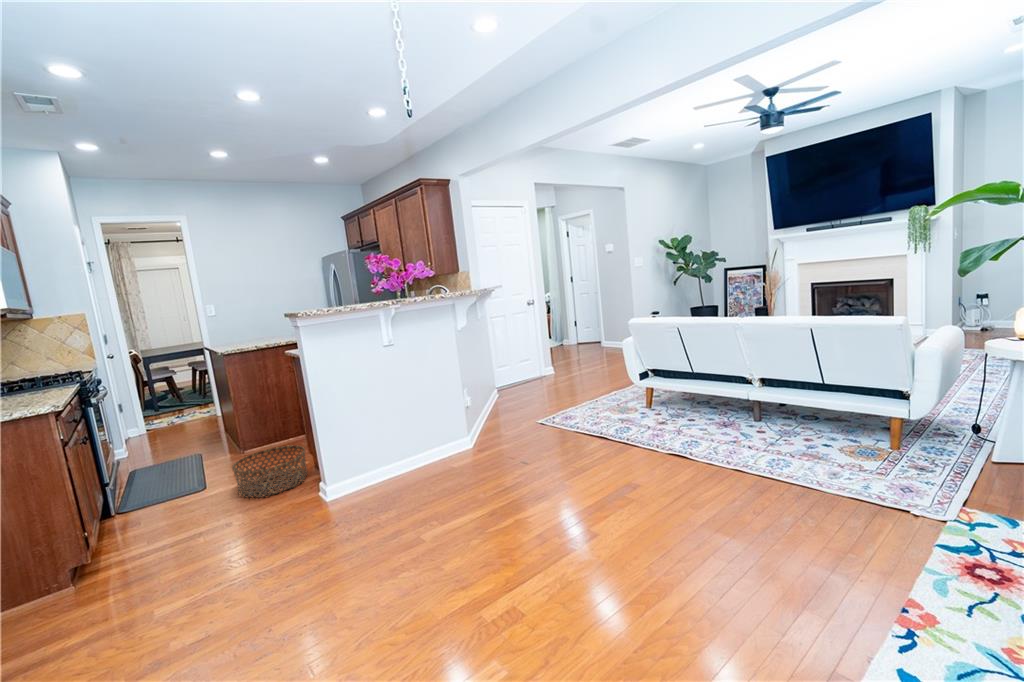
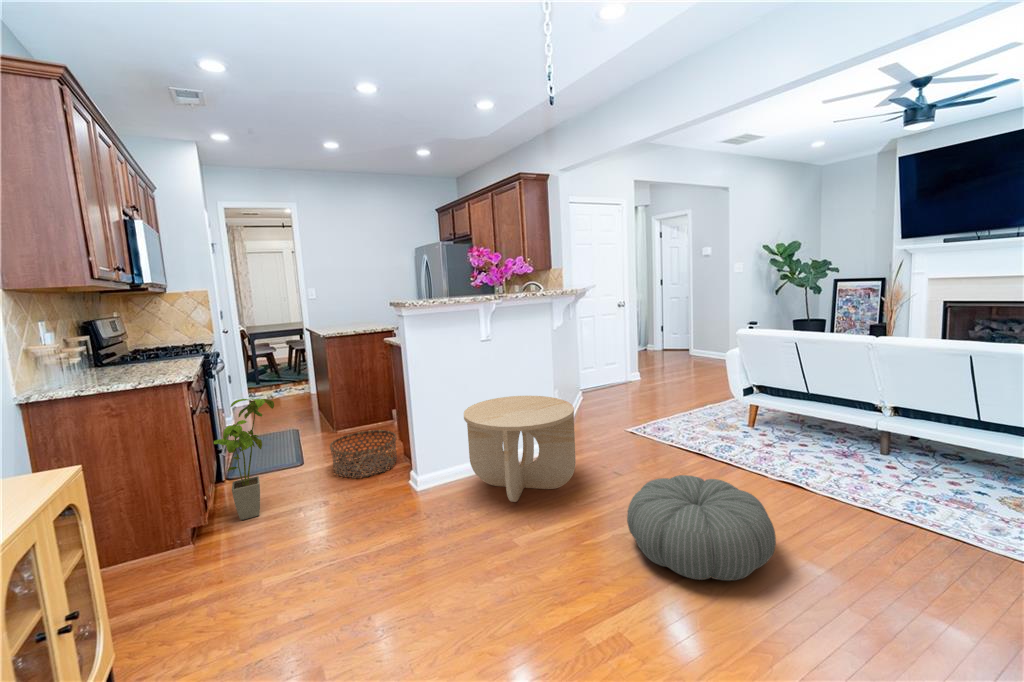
side table: none [370,396,484,501] -> present [464,396,576,502]
house plant: none [94,424,163,554] -> present [214,399,274,520]
pouf: none [527,456,654,547] -> present [627,475,776,581]

